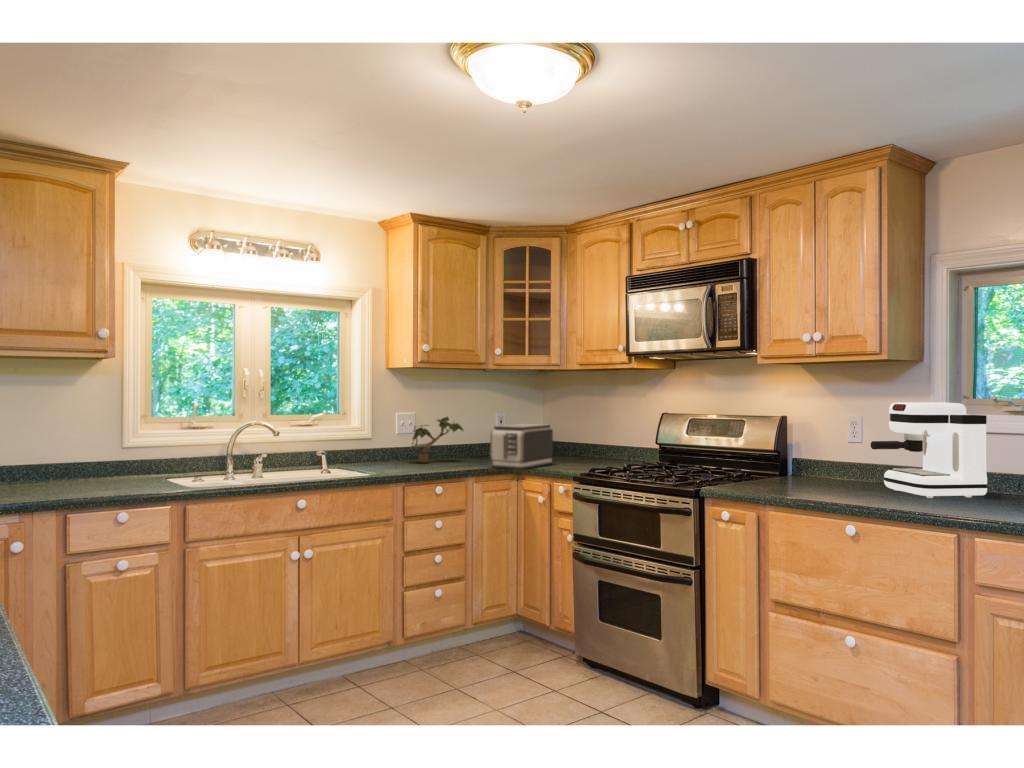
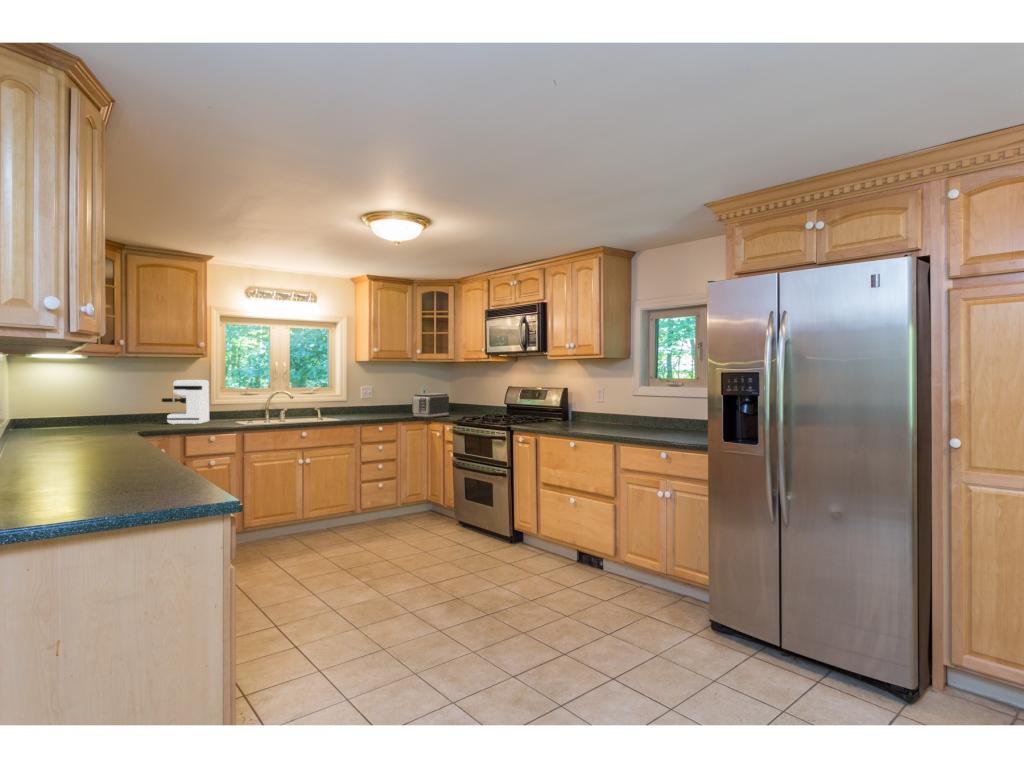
coffee maker: present [871,402,987,498] -> present [162,380,209,425]
potted plant: present [411,417,463,462] -> none [366,388,404,415]

